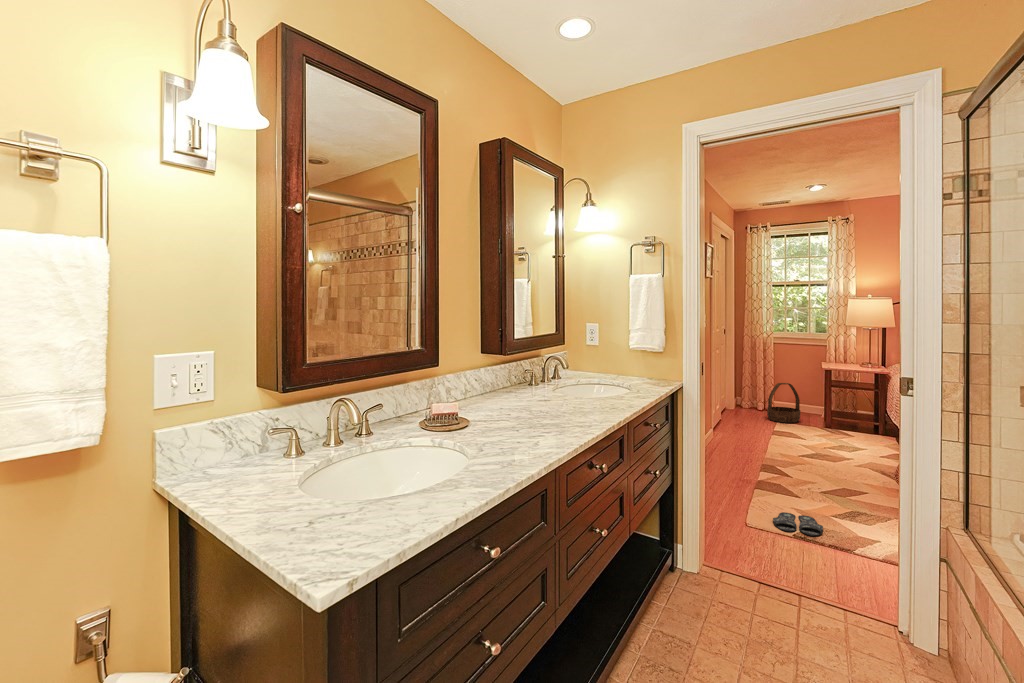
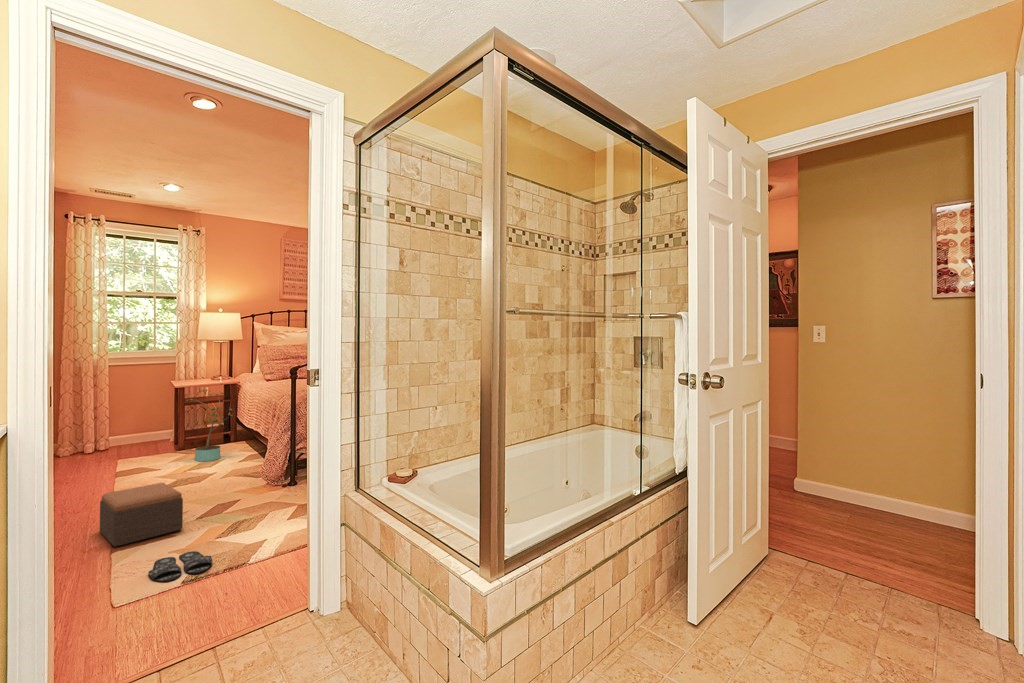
potted plant: none [828,374,877,443] -> present [186,390,234,461]
basket: present [767,383,800,423] -> none [103,408,148,456]
footstool: none [751,449,808,496] -> present [100,483,183,547]

